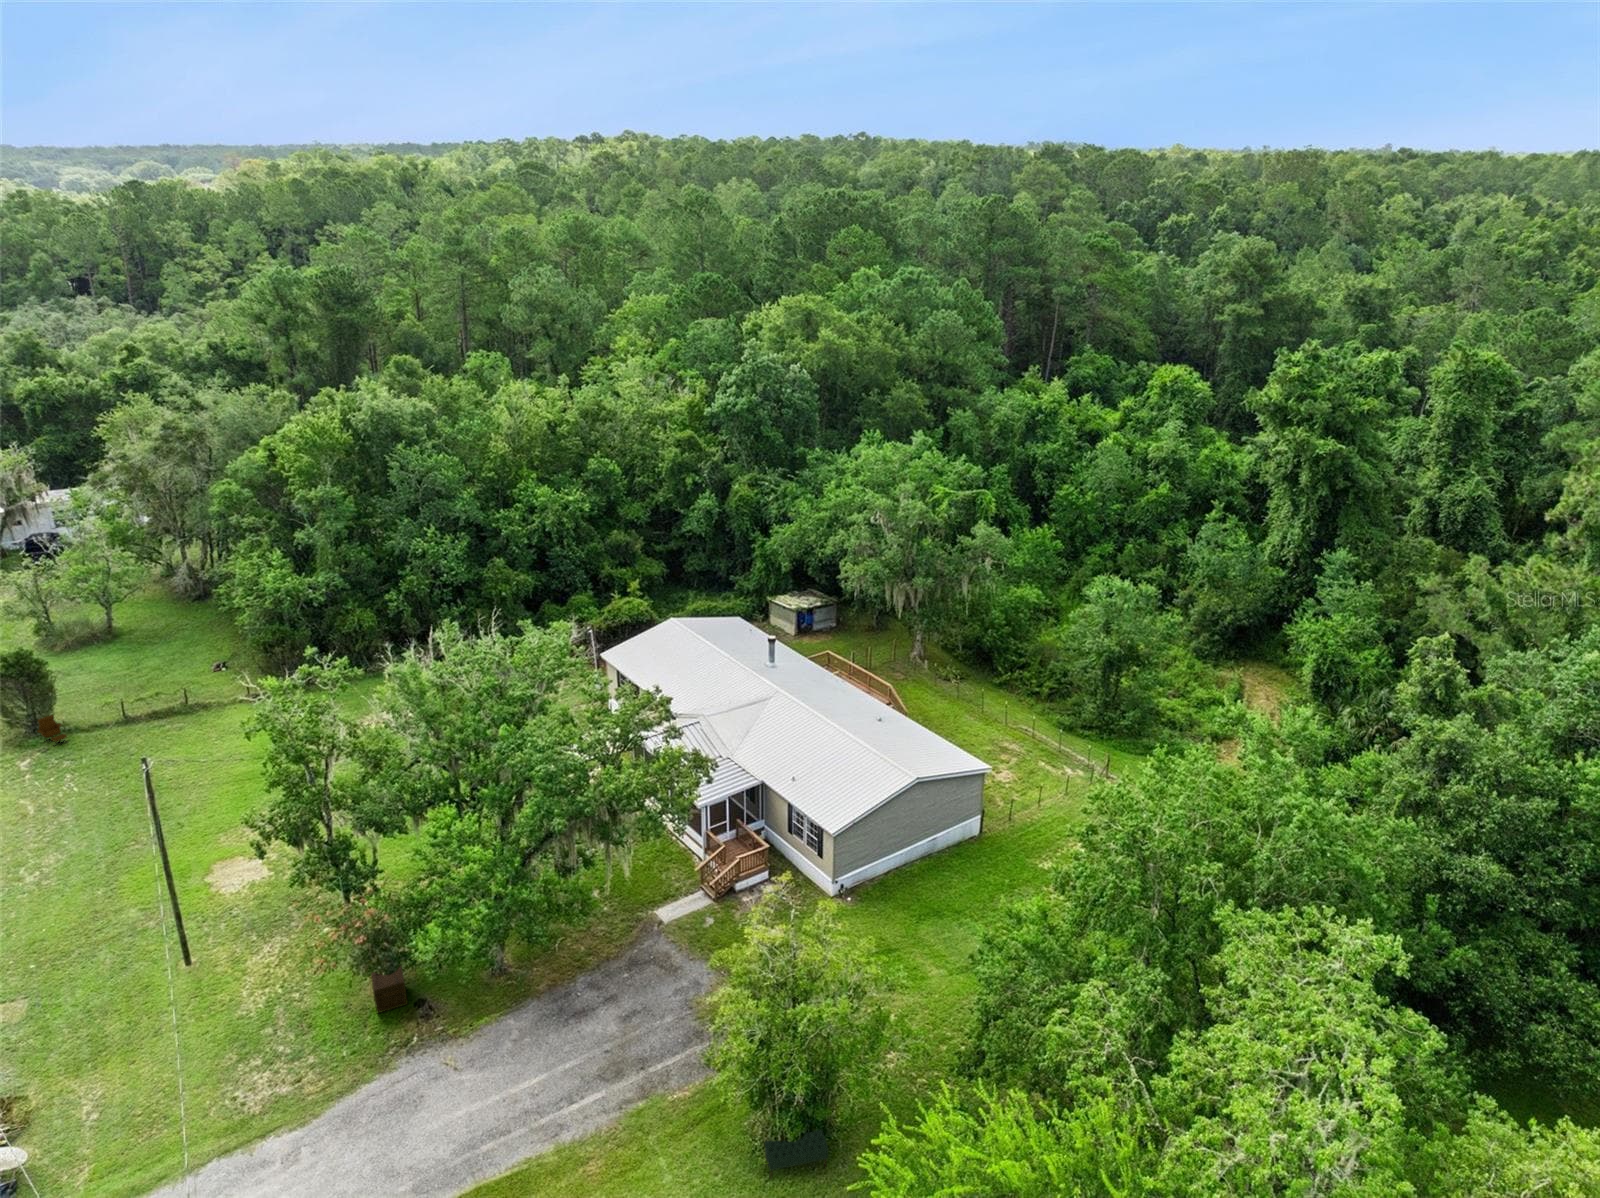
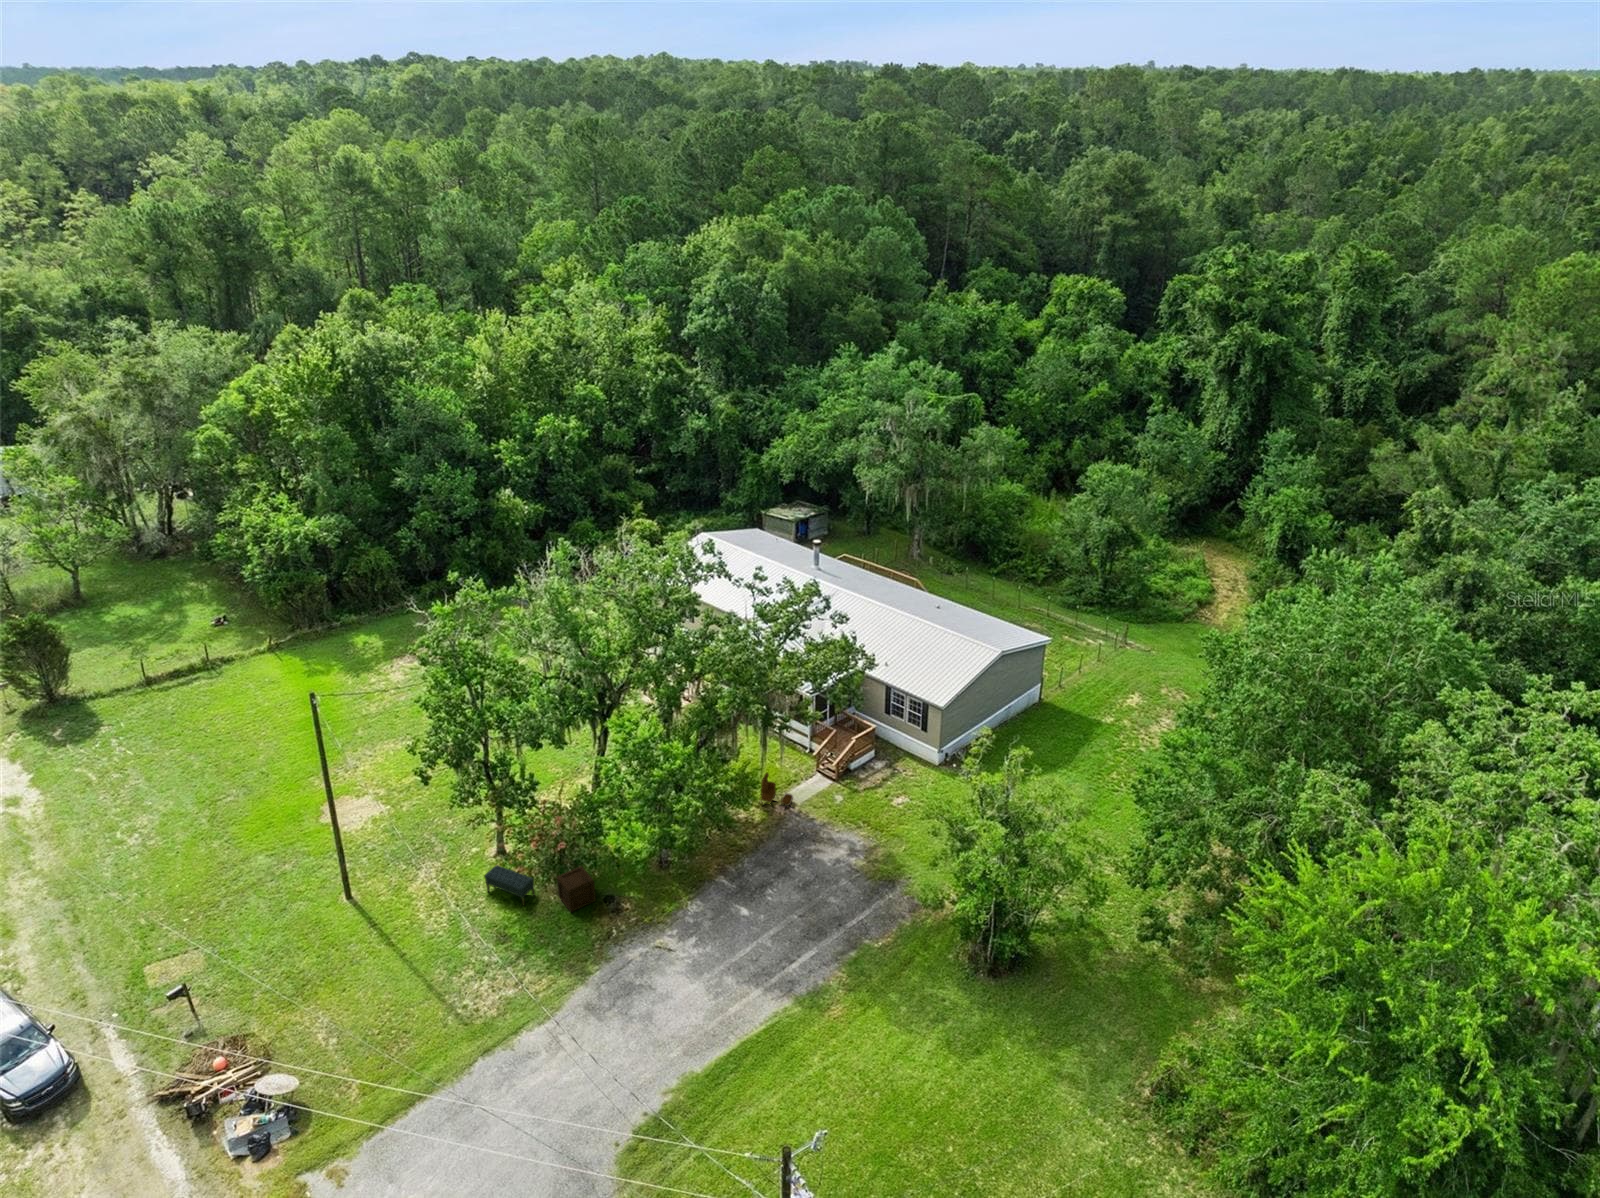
lounge chair: present [37,715,67,744] -> present [761,773,793,806]
bench: present [765,1130,828,1180] -> present [484,865,535,905]

